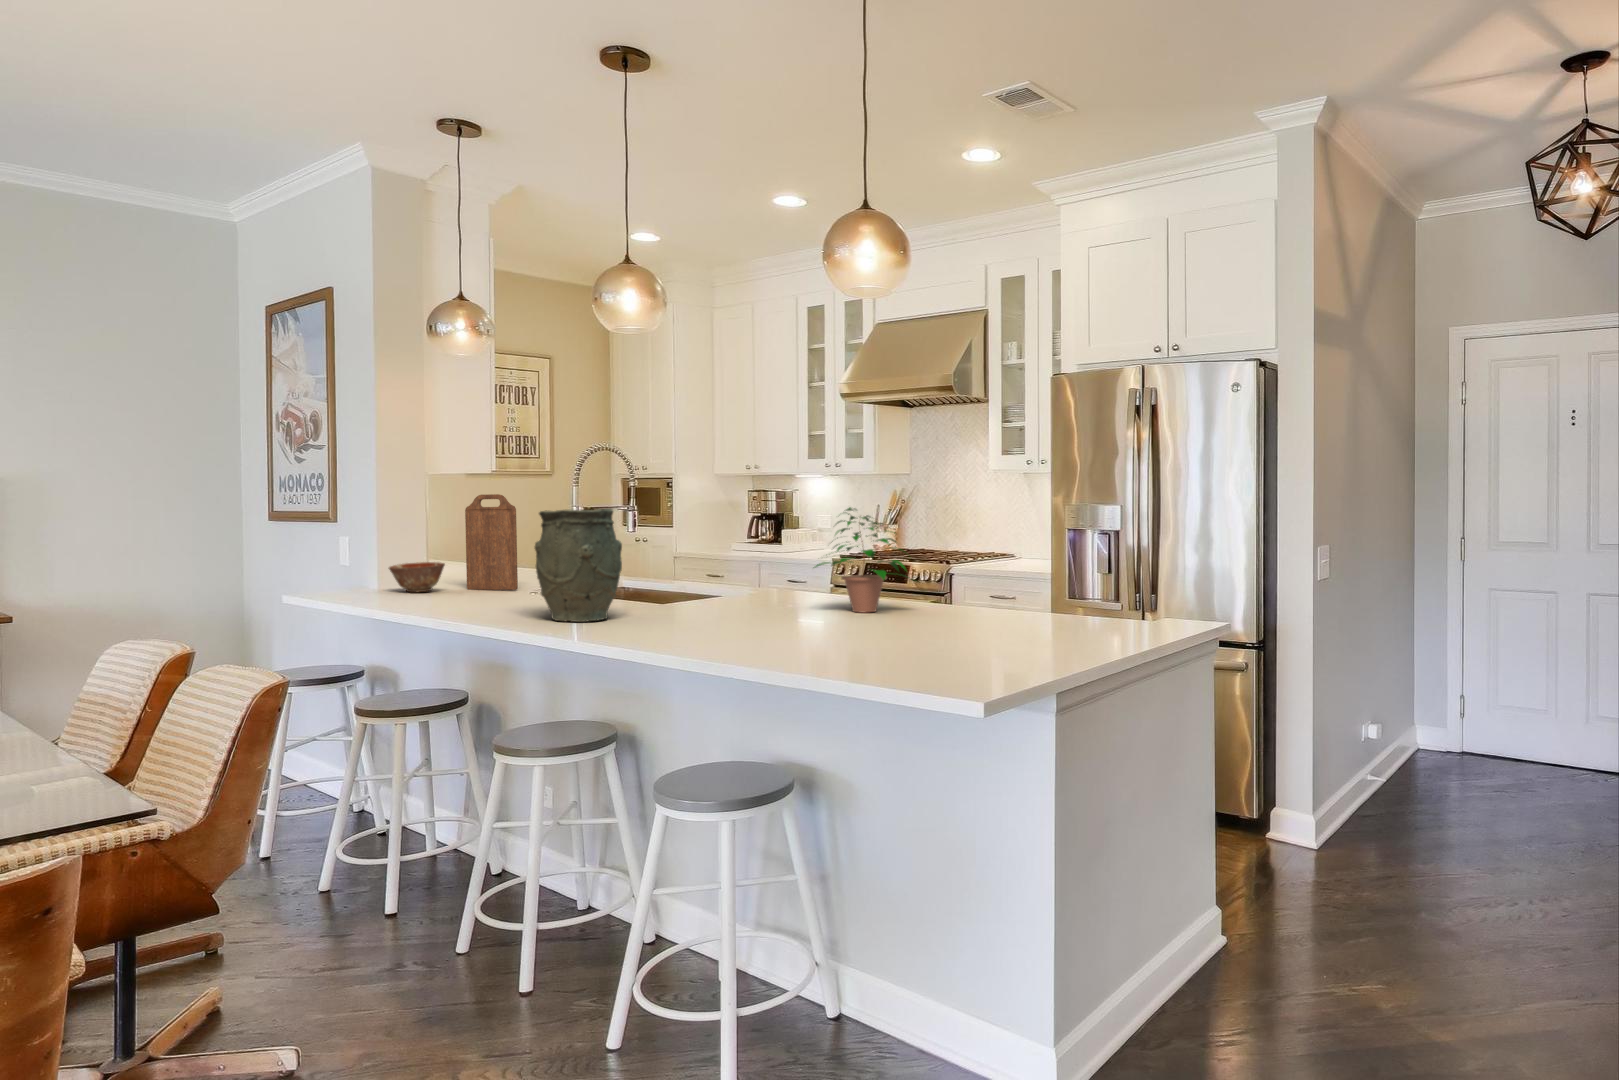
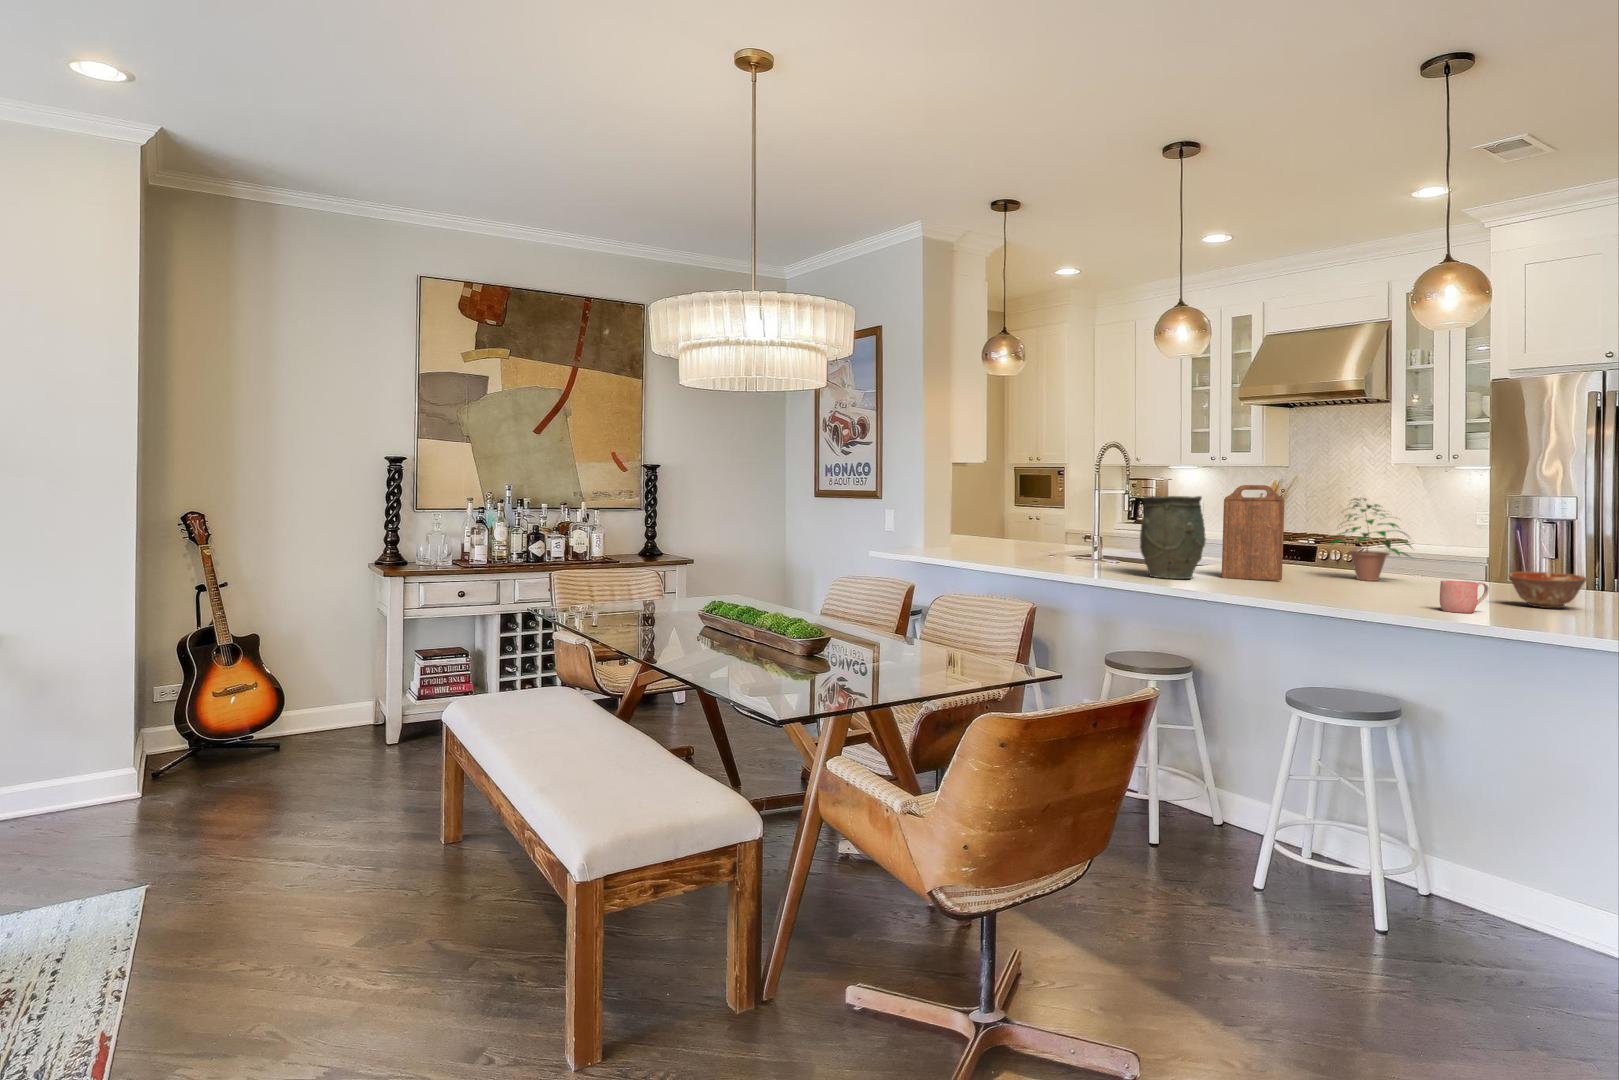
cutting board: present [465,494,518,590] -> present [1222,485,1285,581]
ceramic bowl: present [389,562,445,592] -> present [1508,572,1587,608]
mug: none [802,615,858,658] -> present [1440,580,1489,613]

